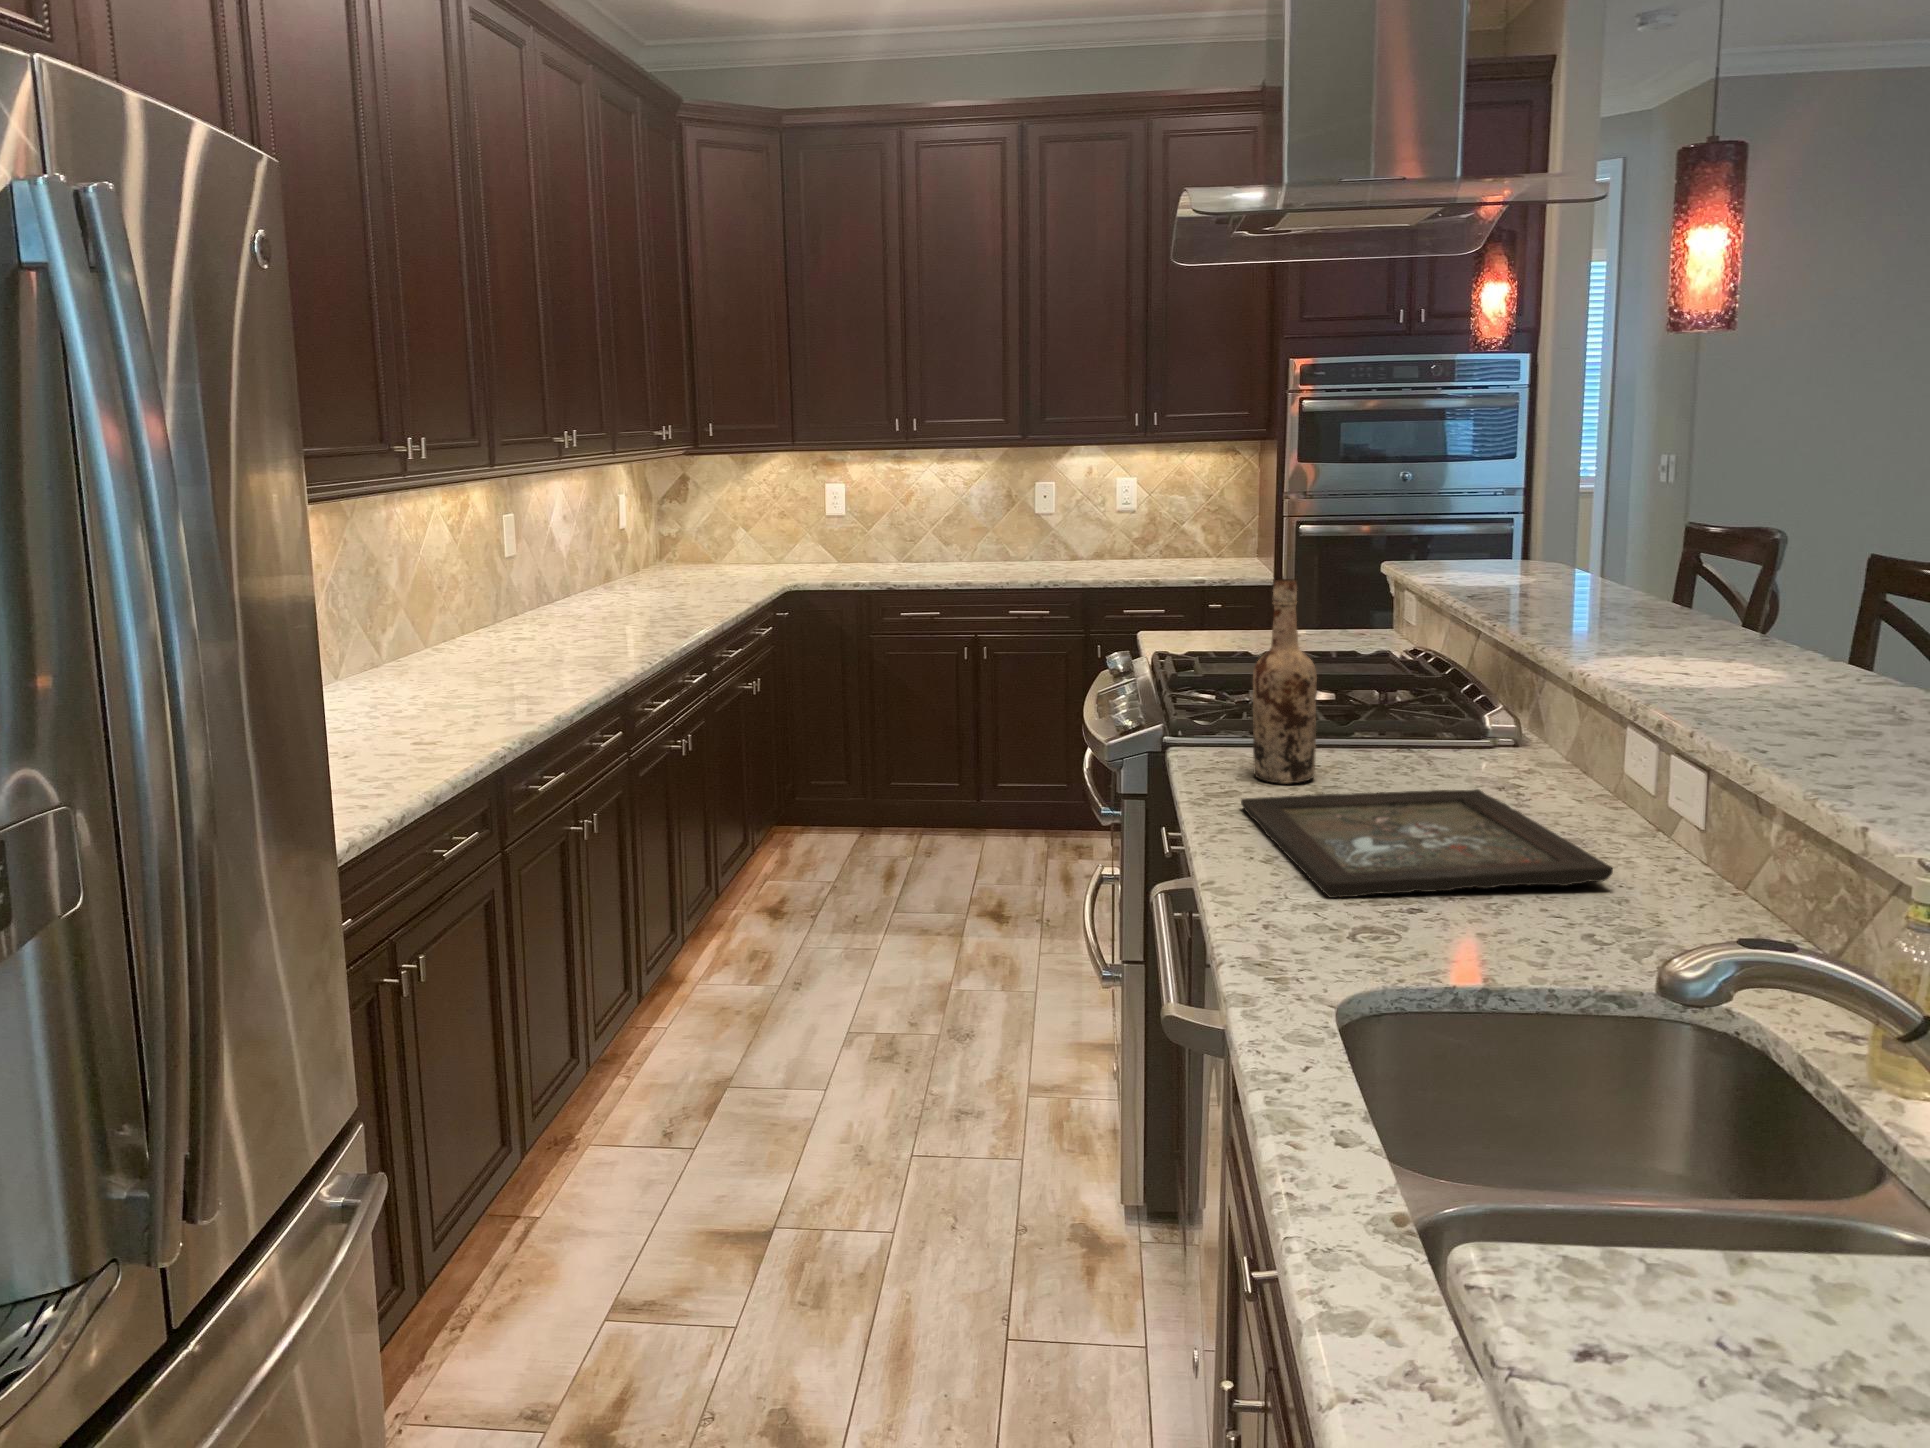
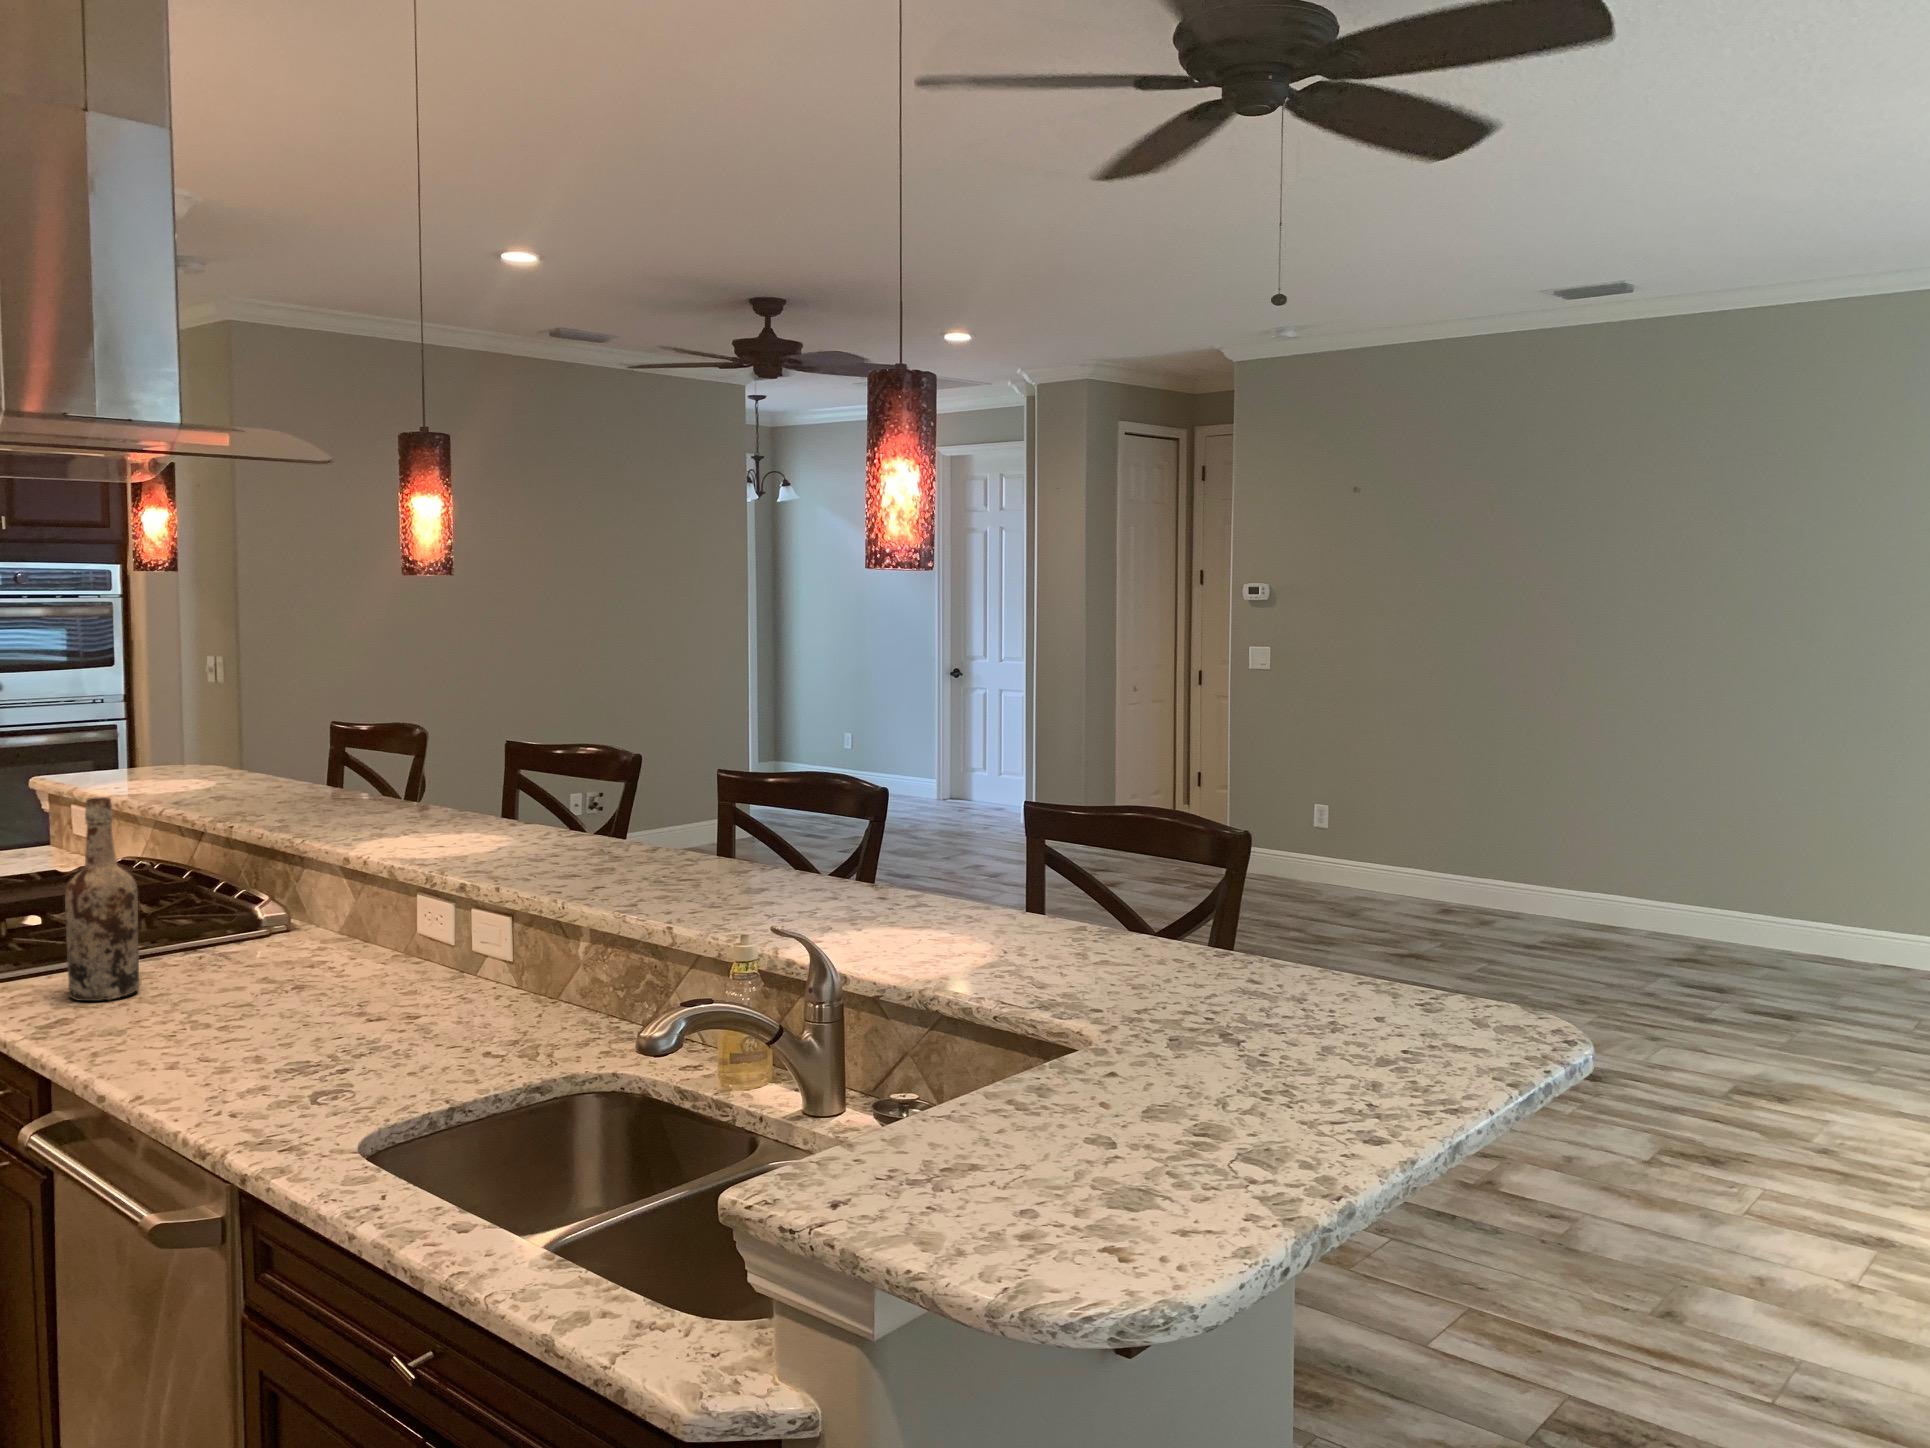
tray: present [1241,789,1613,898] -> none [90,968,475,1078]

